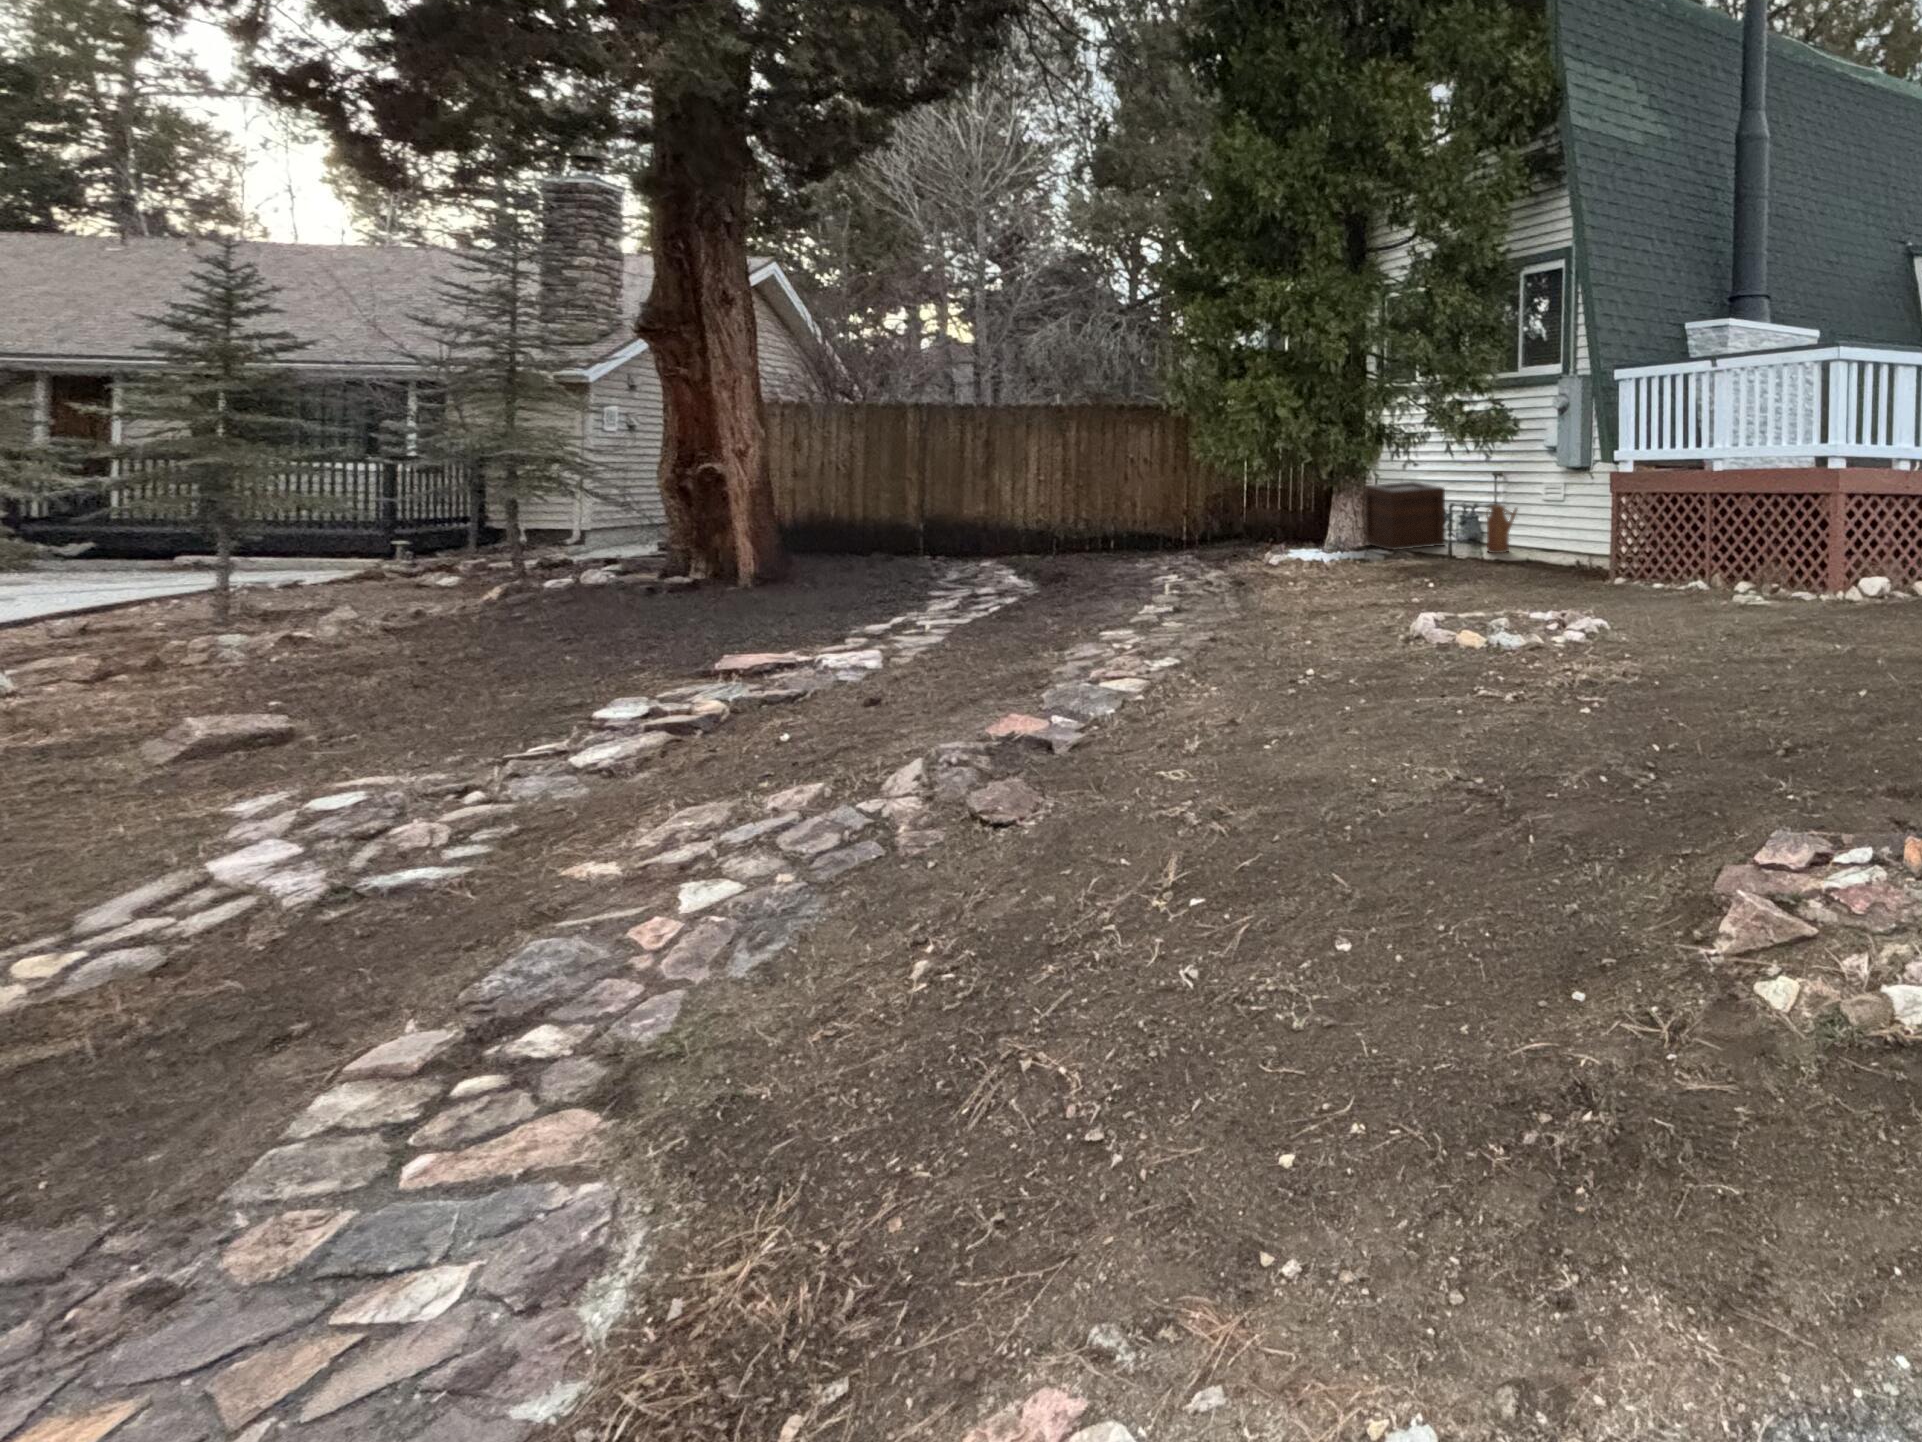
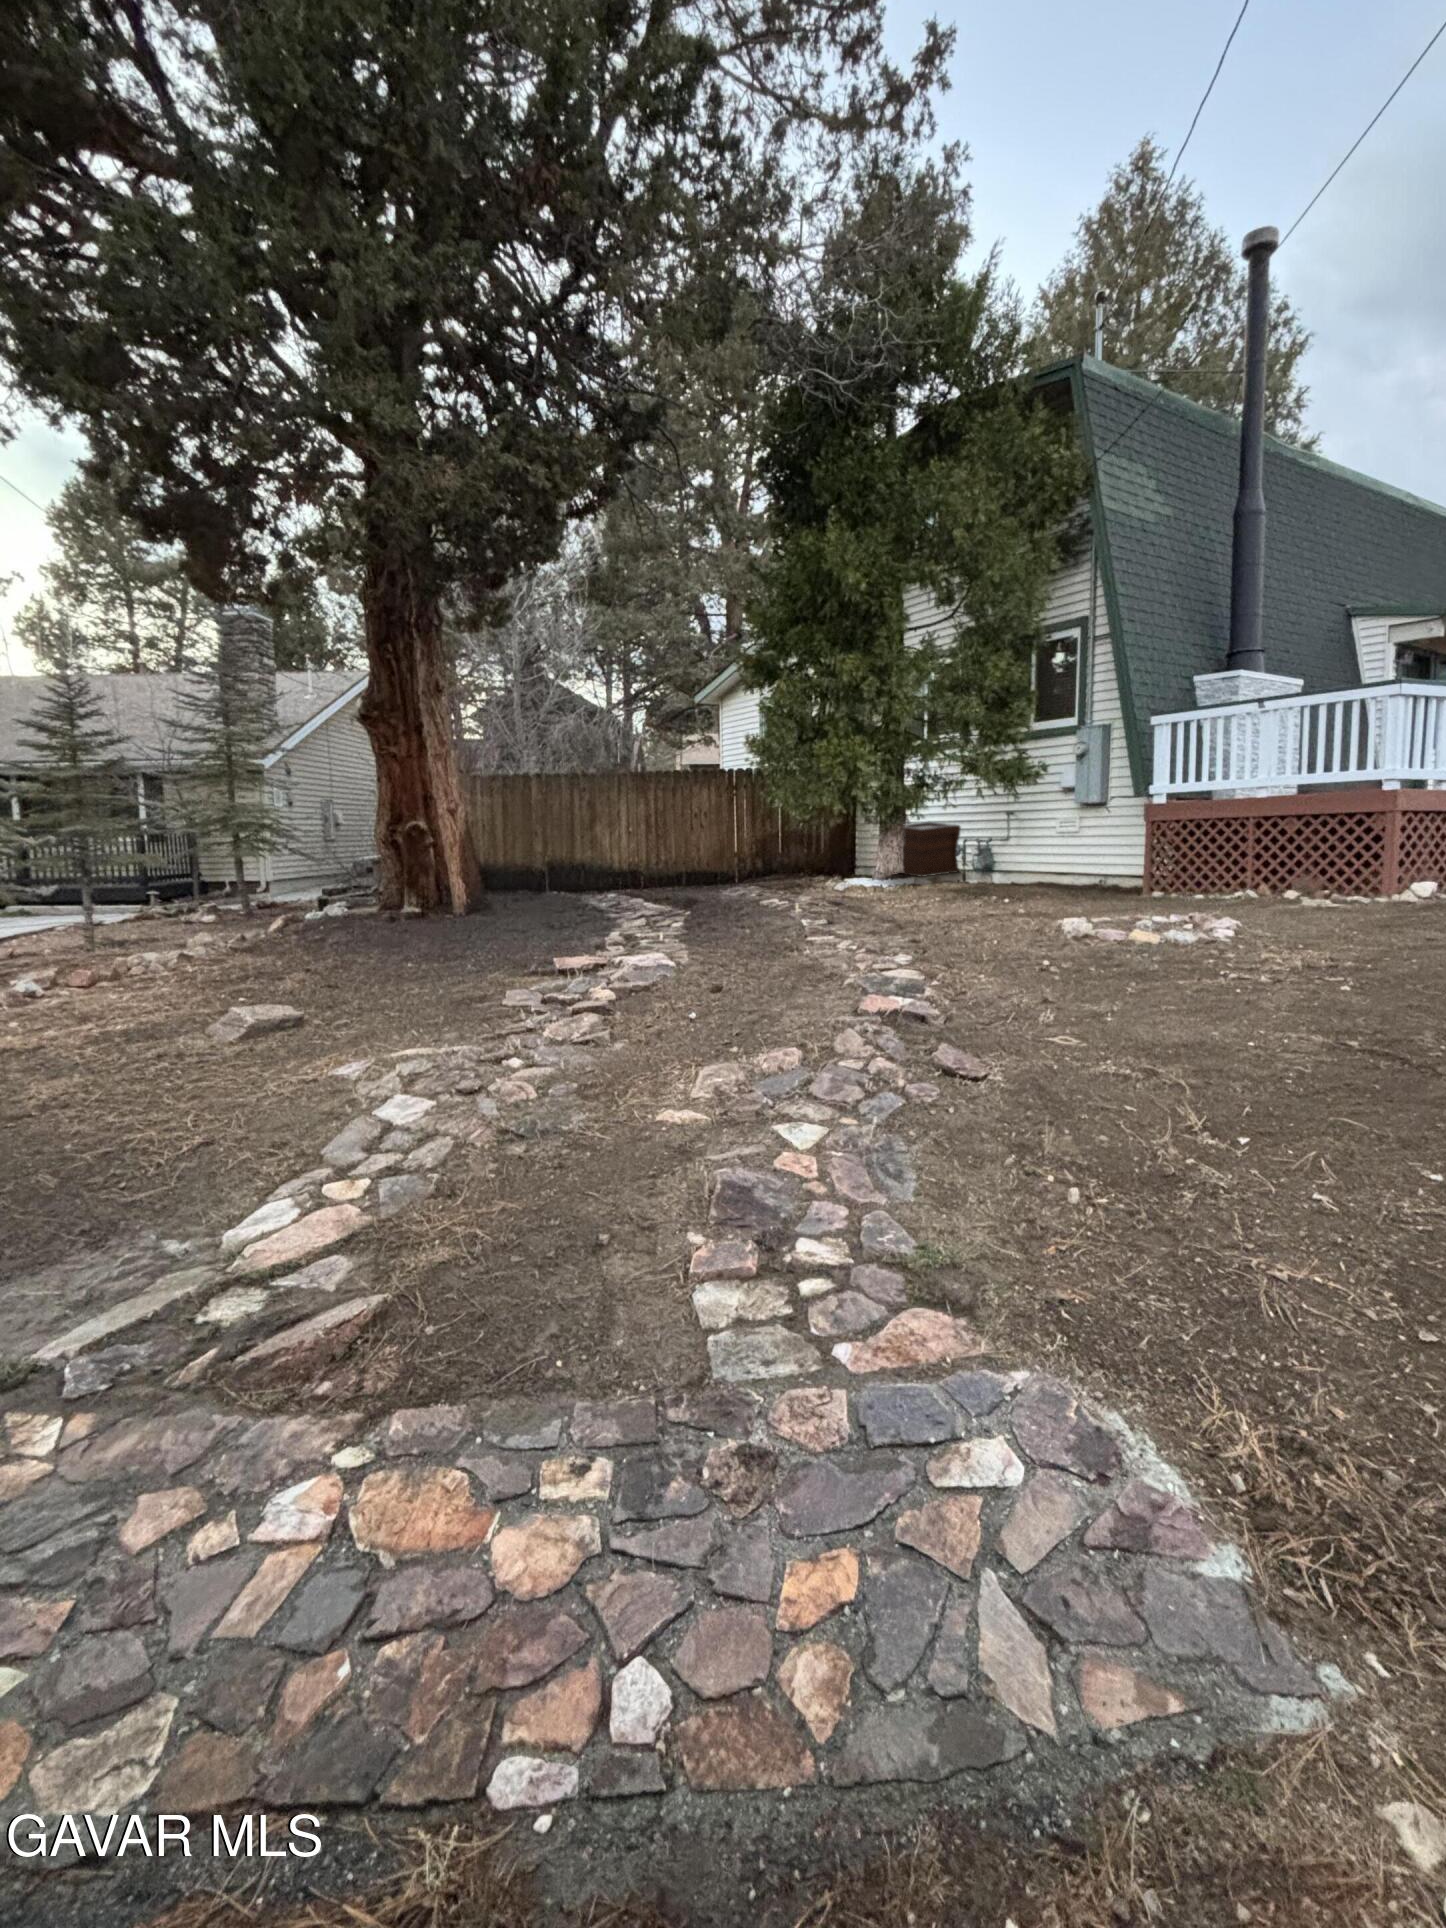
watering can: present [1487,504,1517,553] -> none [1002,837,1034,876]

